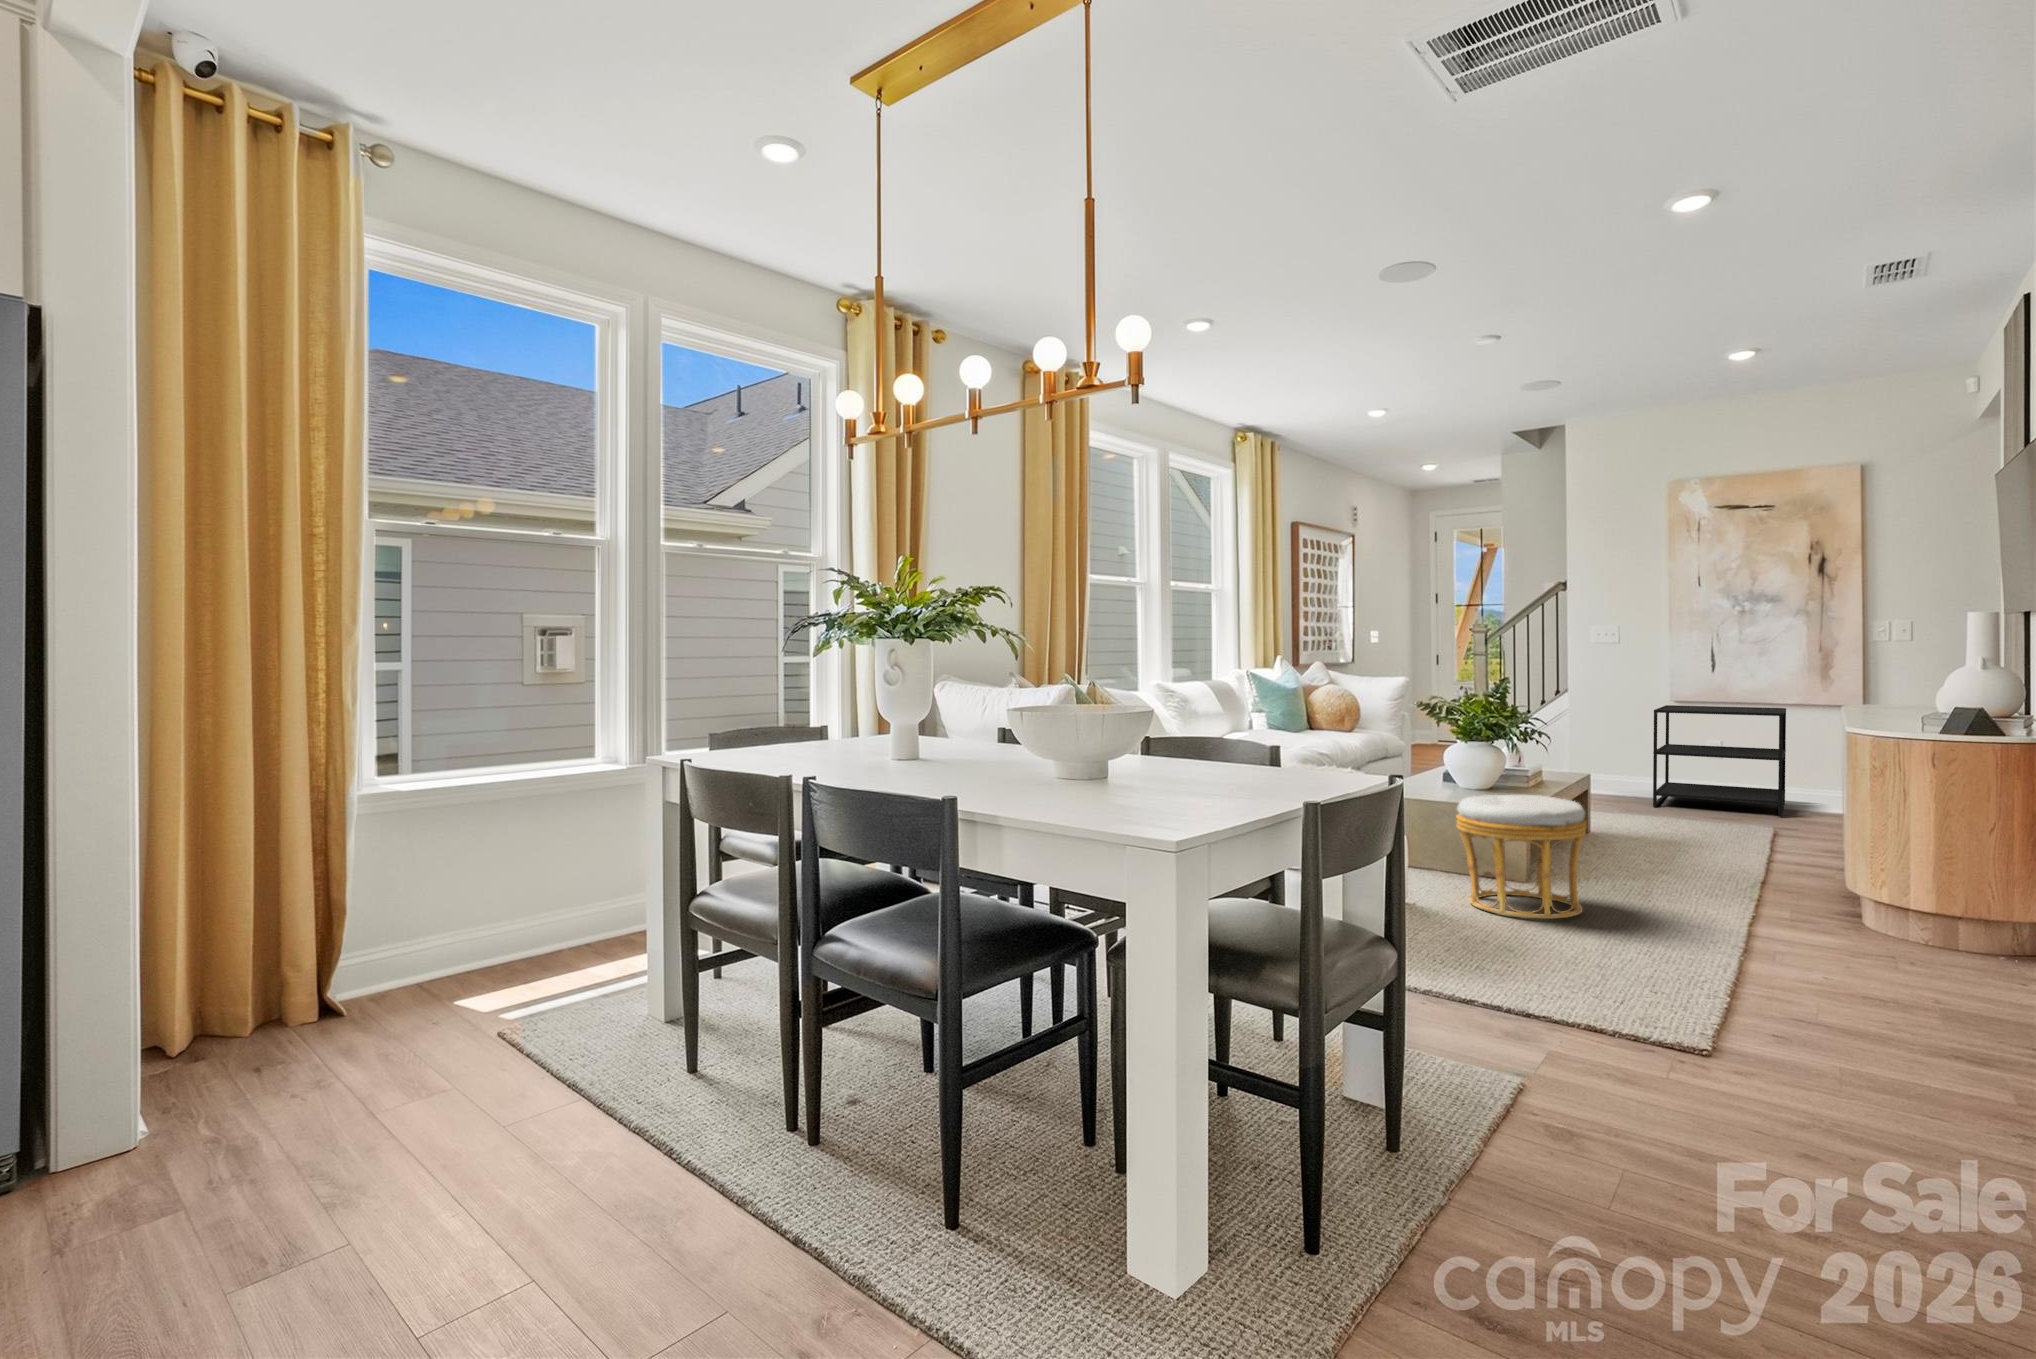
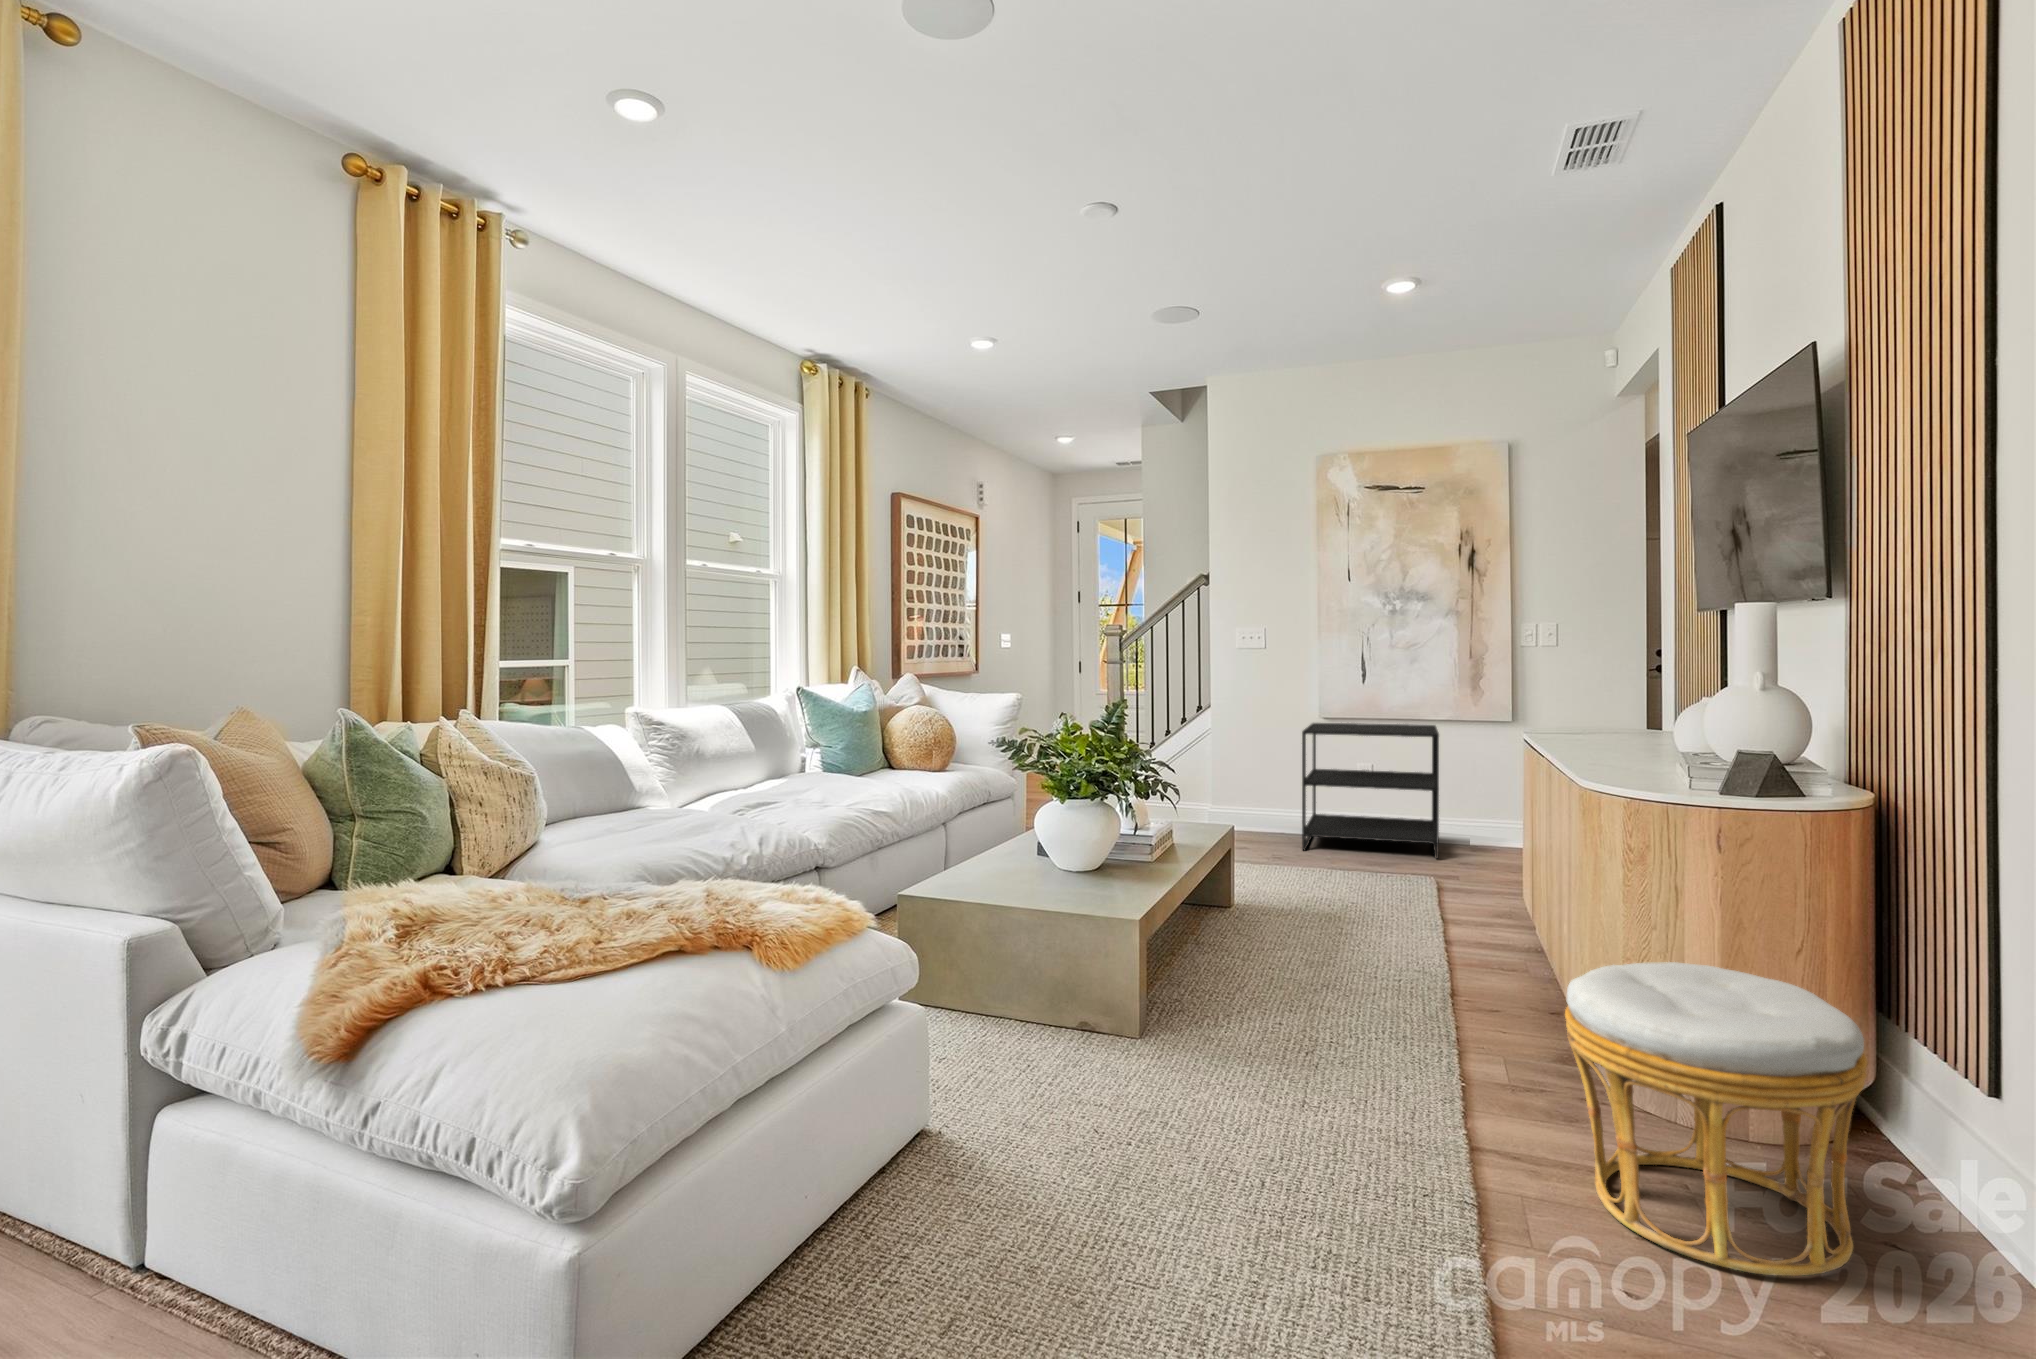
ottoman: present [1456,795,1587,919] -> present [1565,962,1867,1276]

